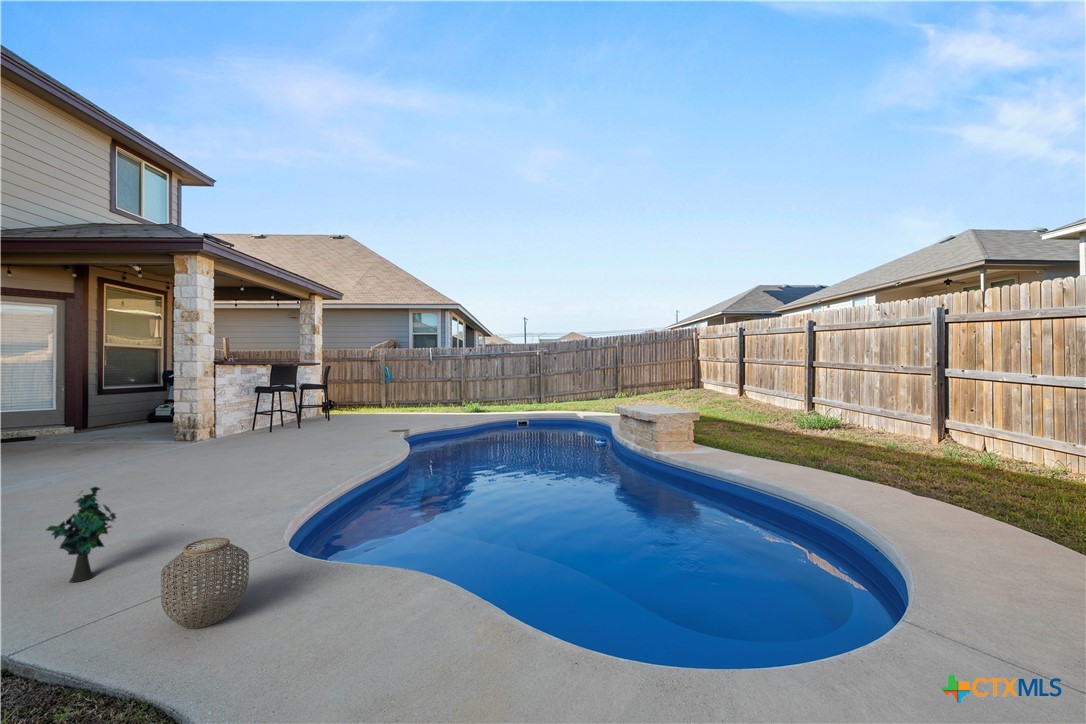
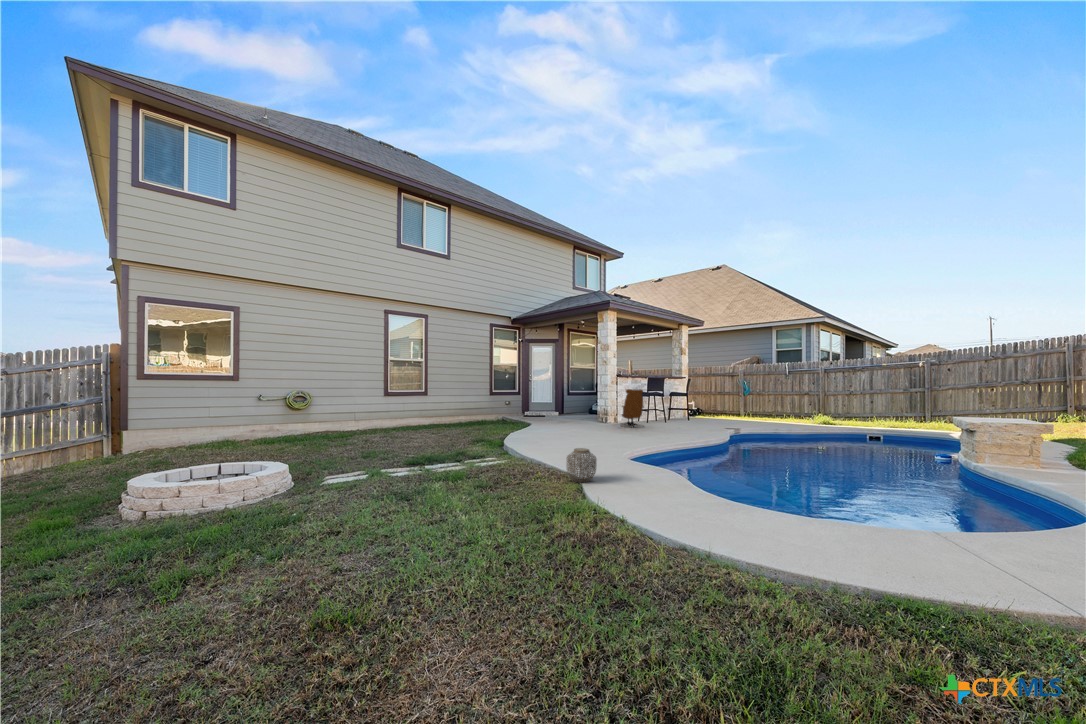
lounge chair: none [223,384,268,444] -> present [622,389,644,427]
decorative plant: present [46,487,116,582] -> none [538,426,559,464]

